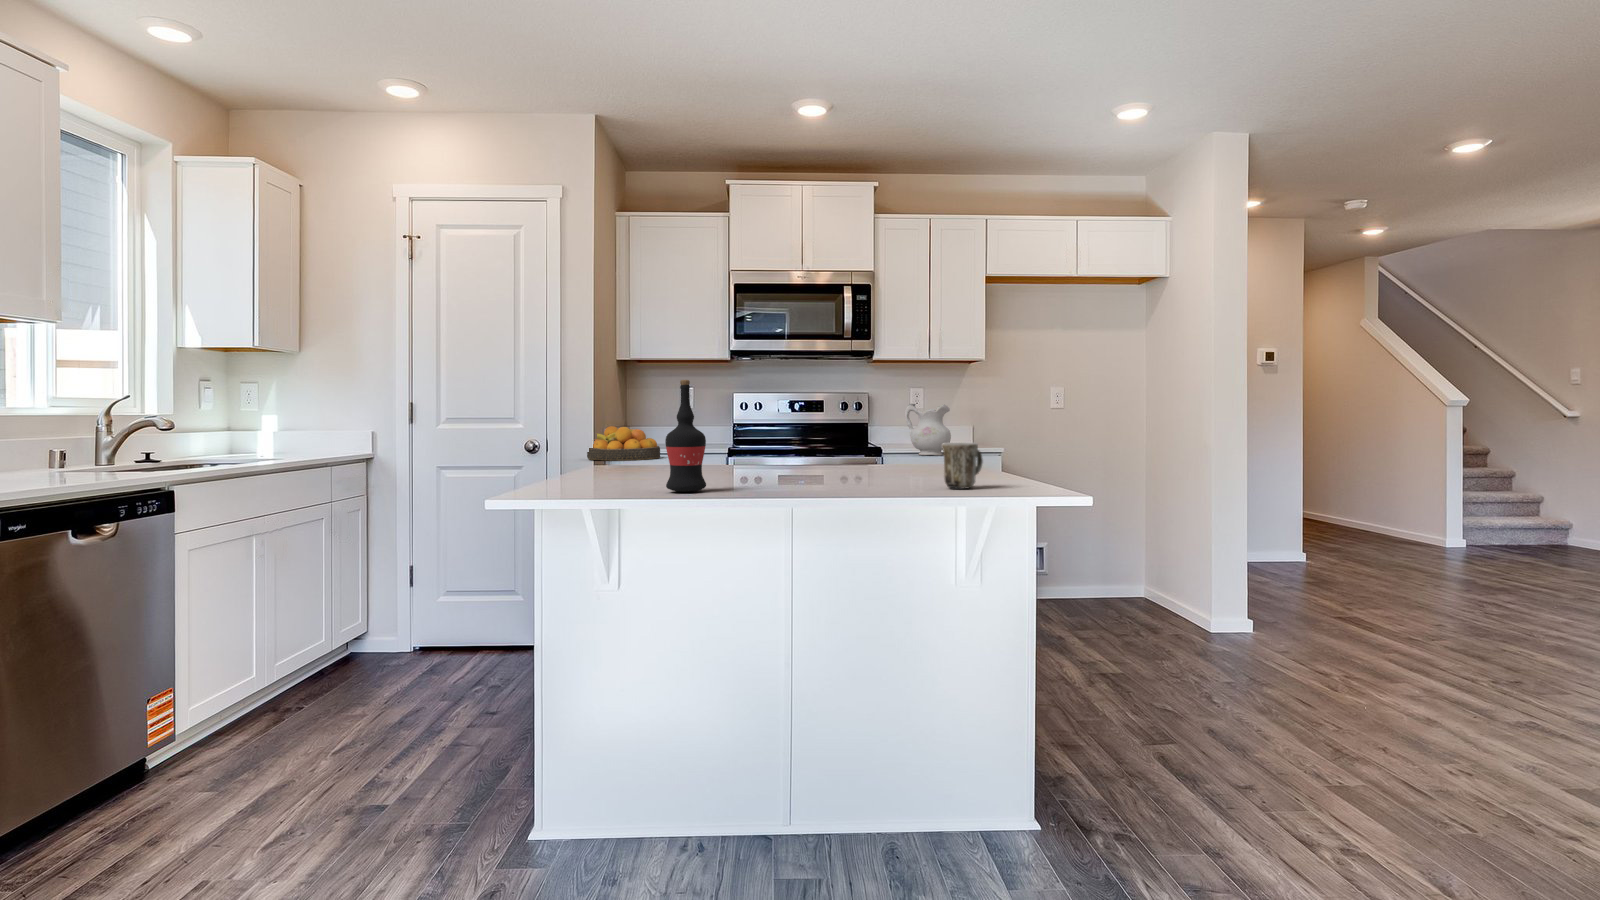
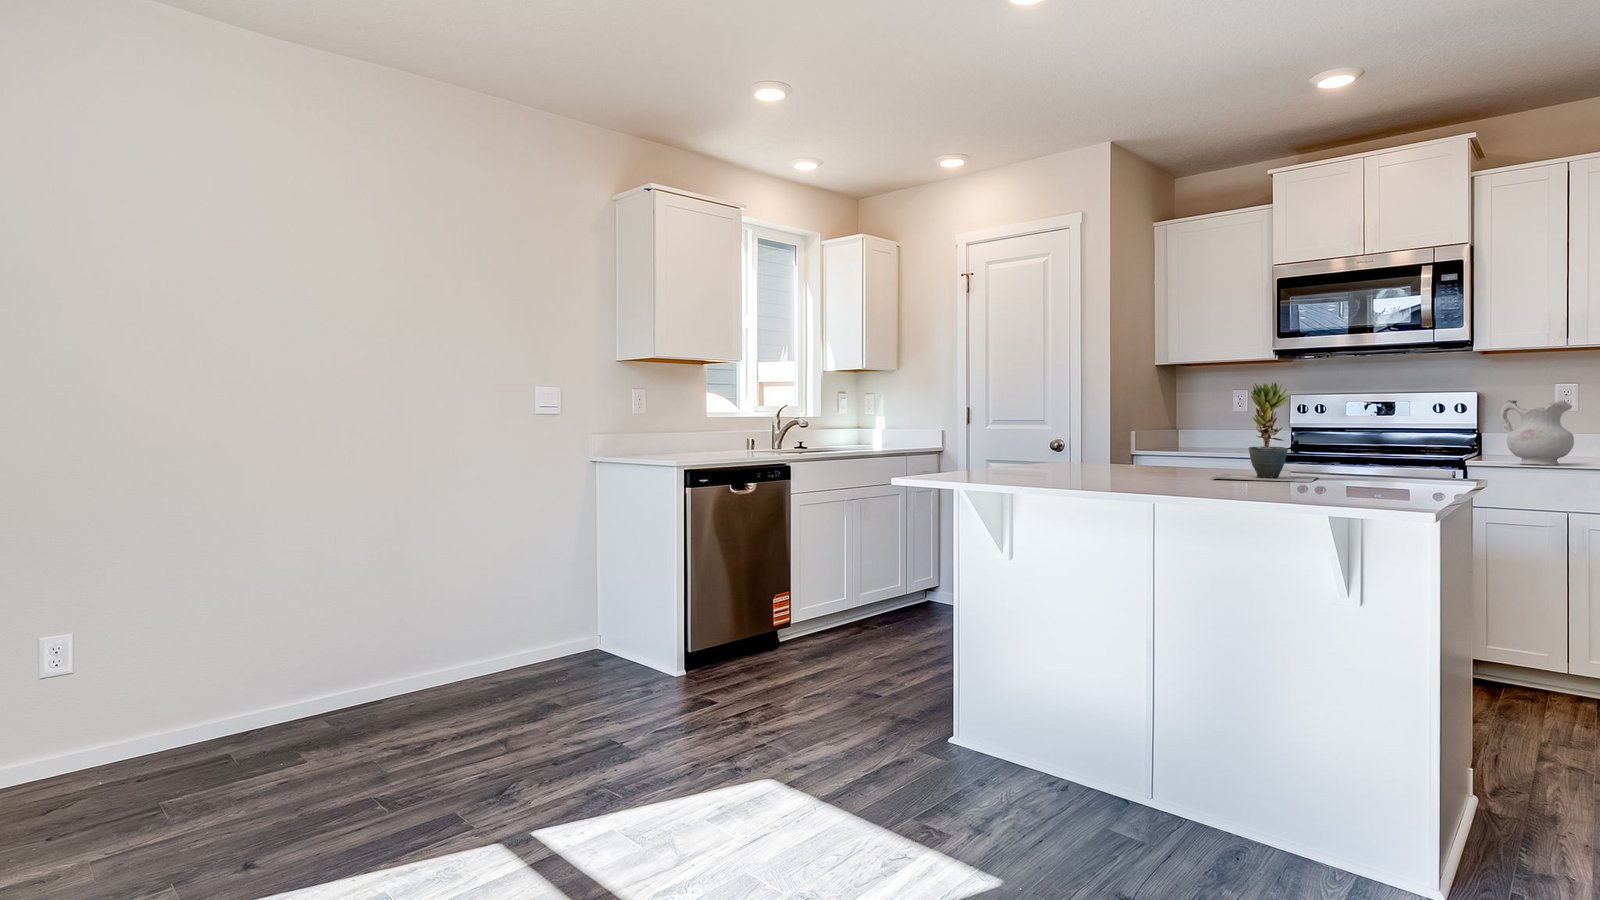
wine bottle: present [665,380,706,492] -> none [1078,381,1115,479]
potted plant: none [780,385,877,484] -> present [1212,382,1318,482]
fruit bowl: present [587,426,660,461] -> none [1116,427,1190,459]
mug: present [942,443,983,488] -> none [1360,440,1420,490]

